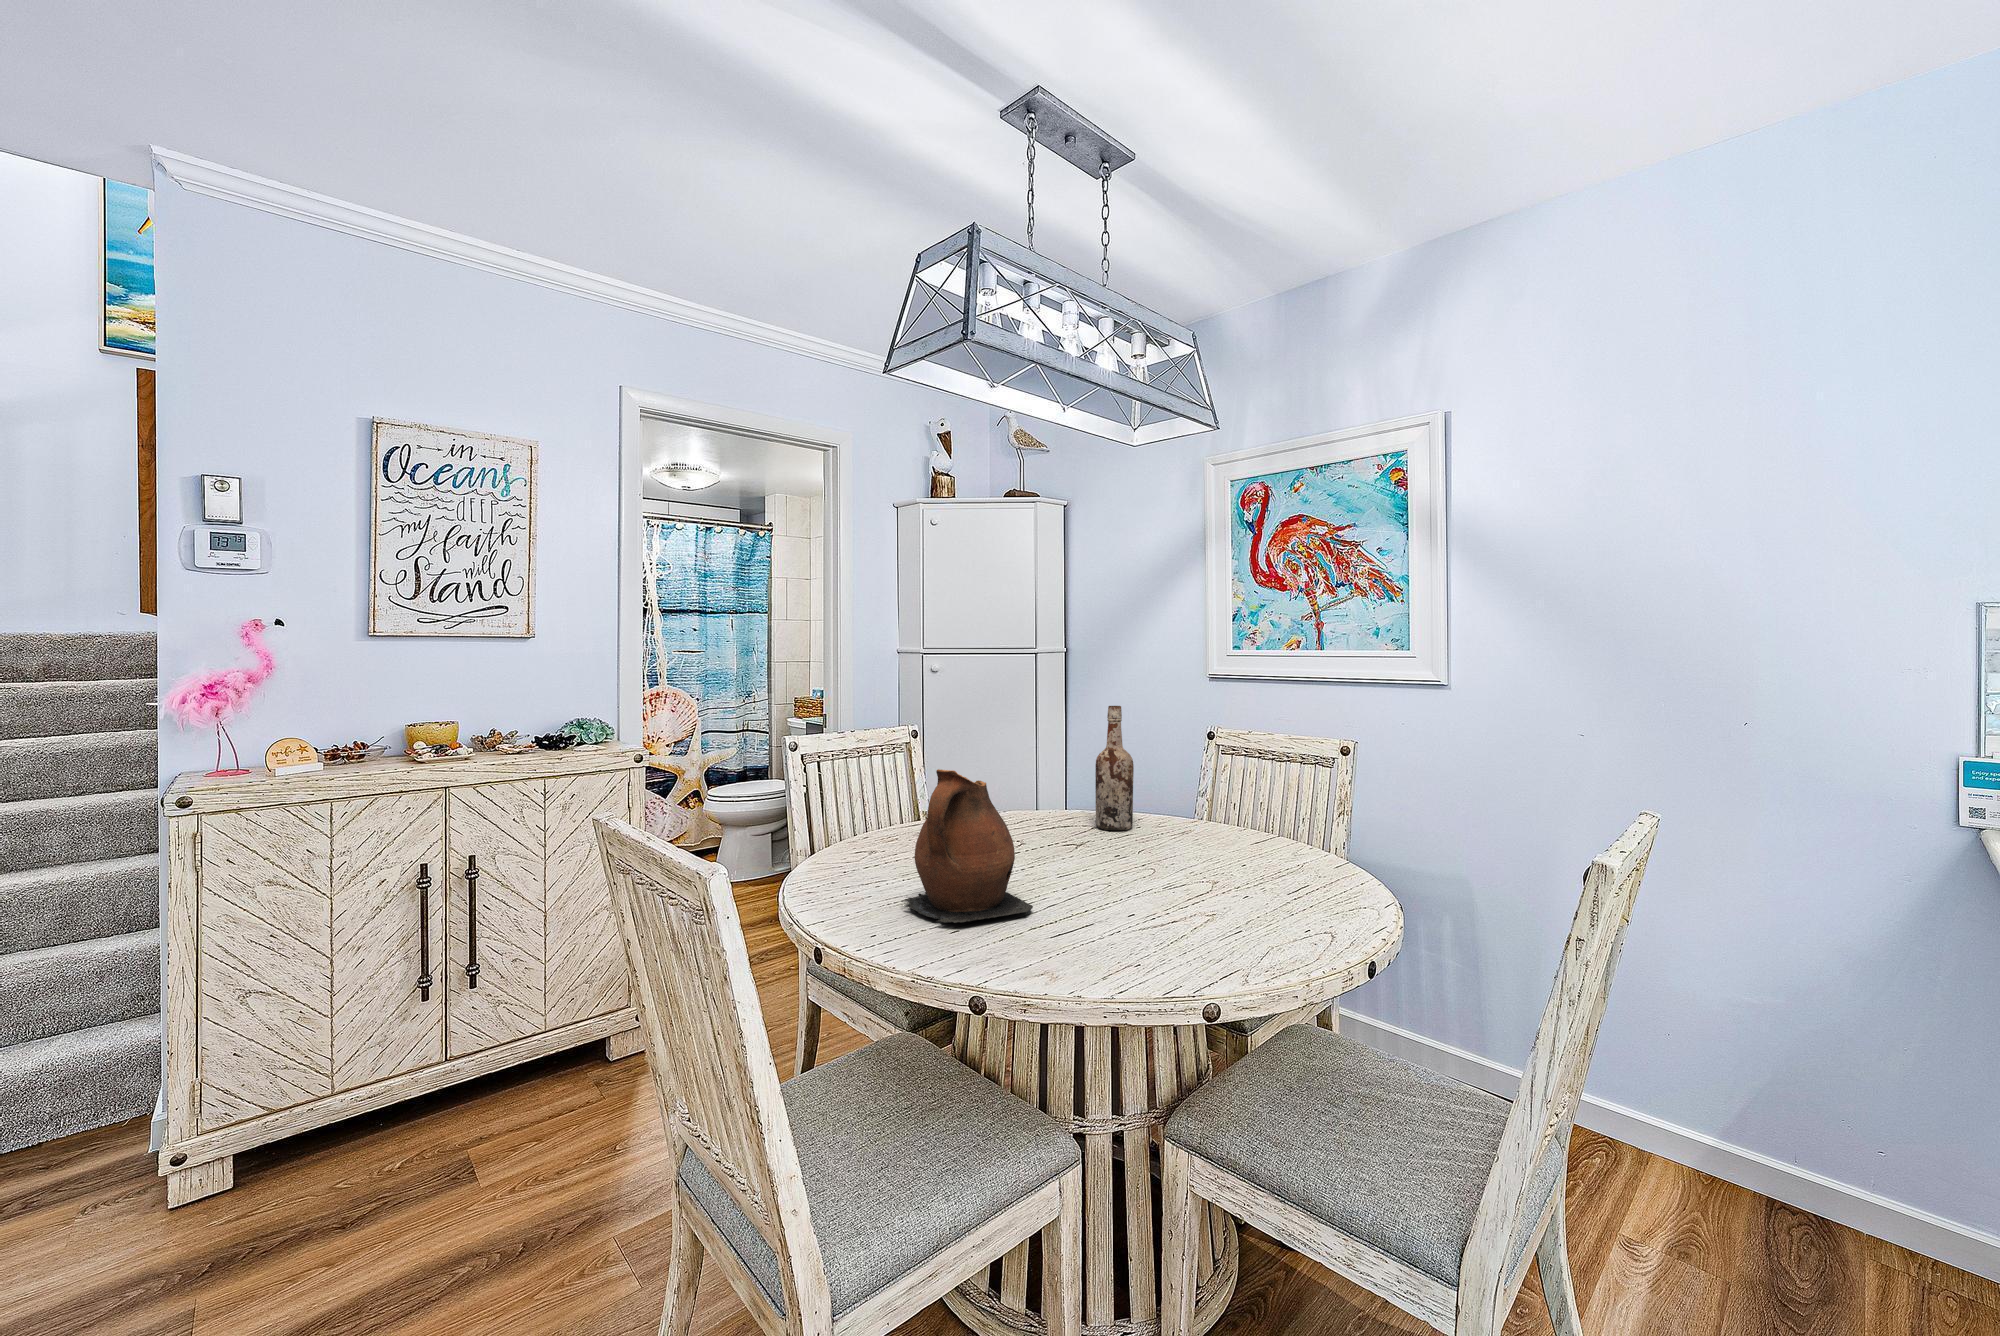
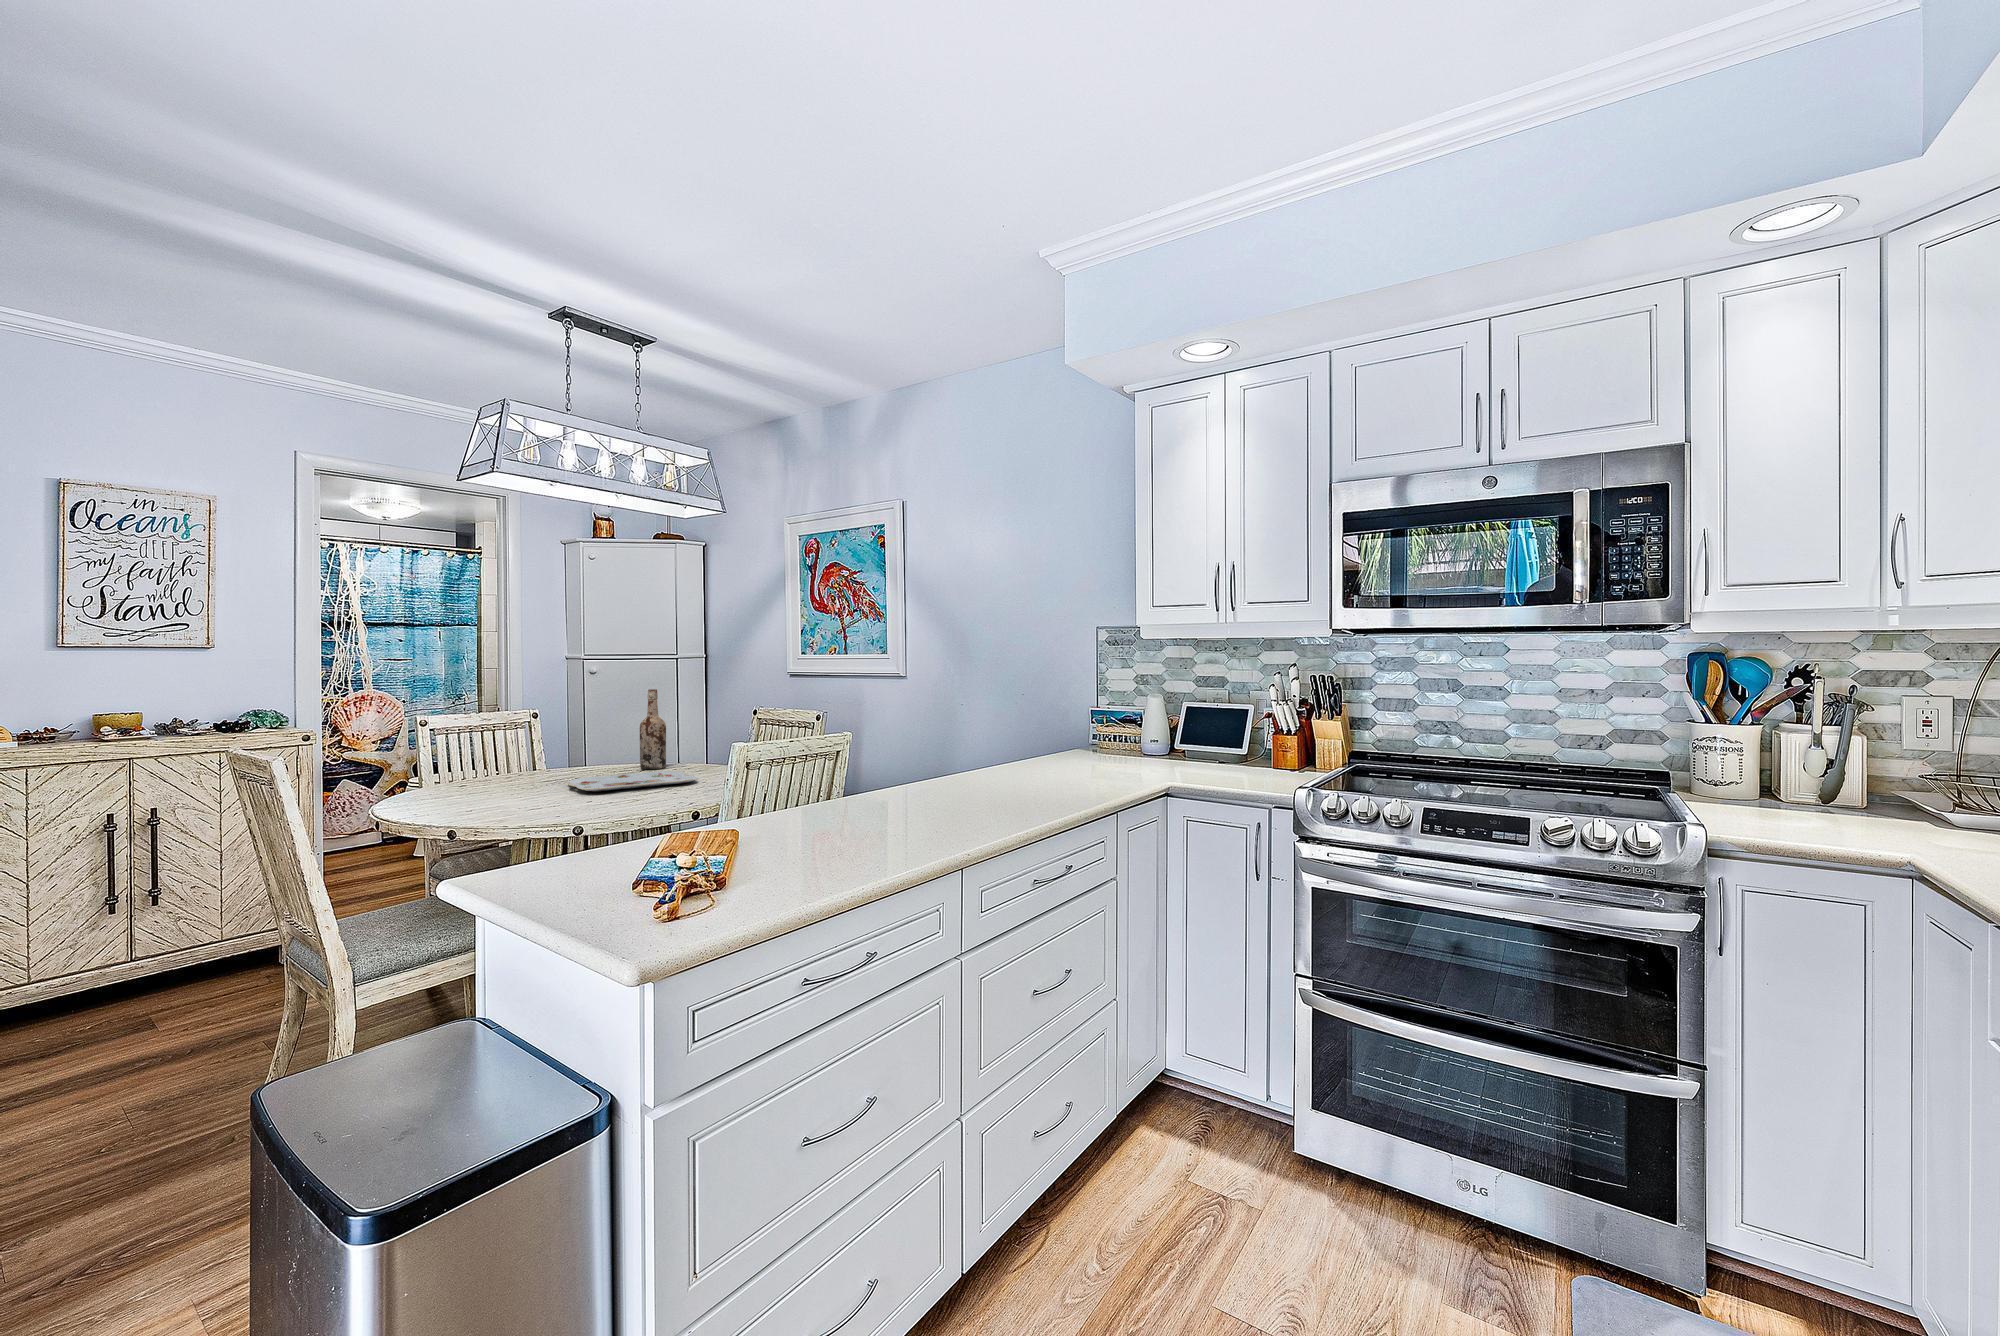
ceramic pitcher: present [901,769,1033,923] -> none [448,722,532,807]
serving tray: none [1035,839,1245,887] -> present [568,771,698,791]

